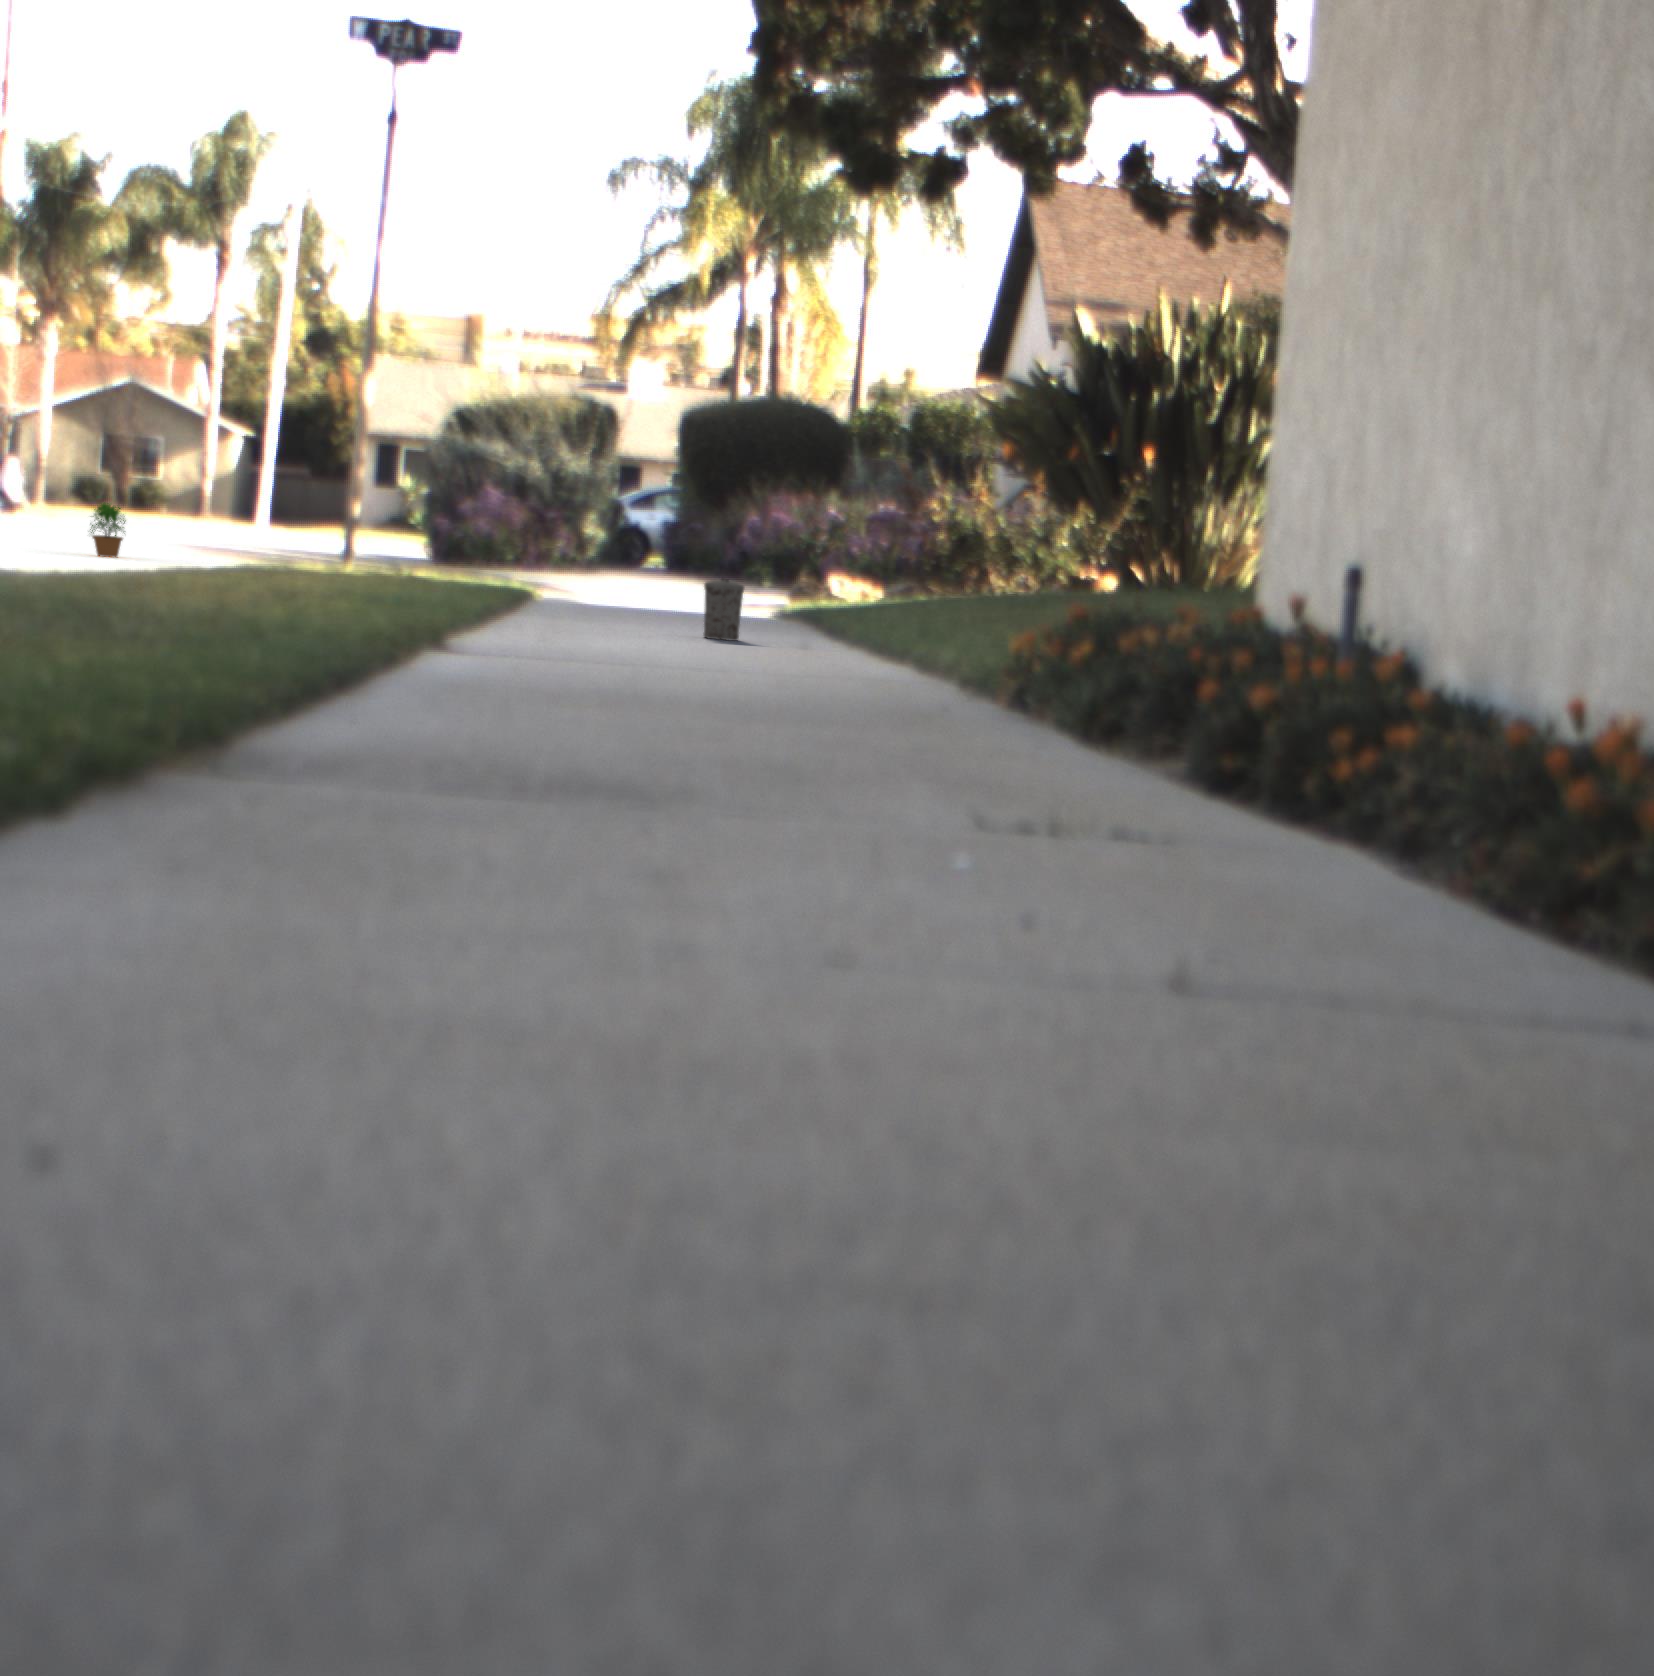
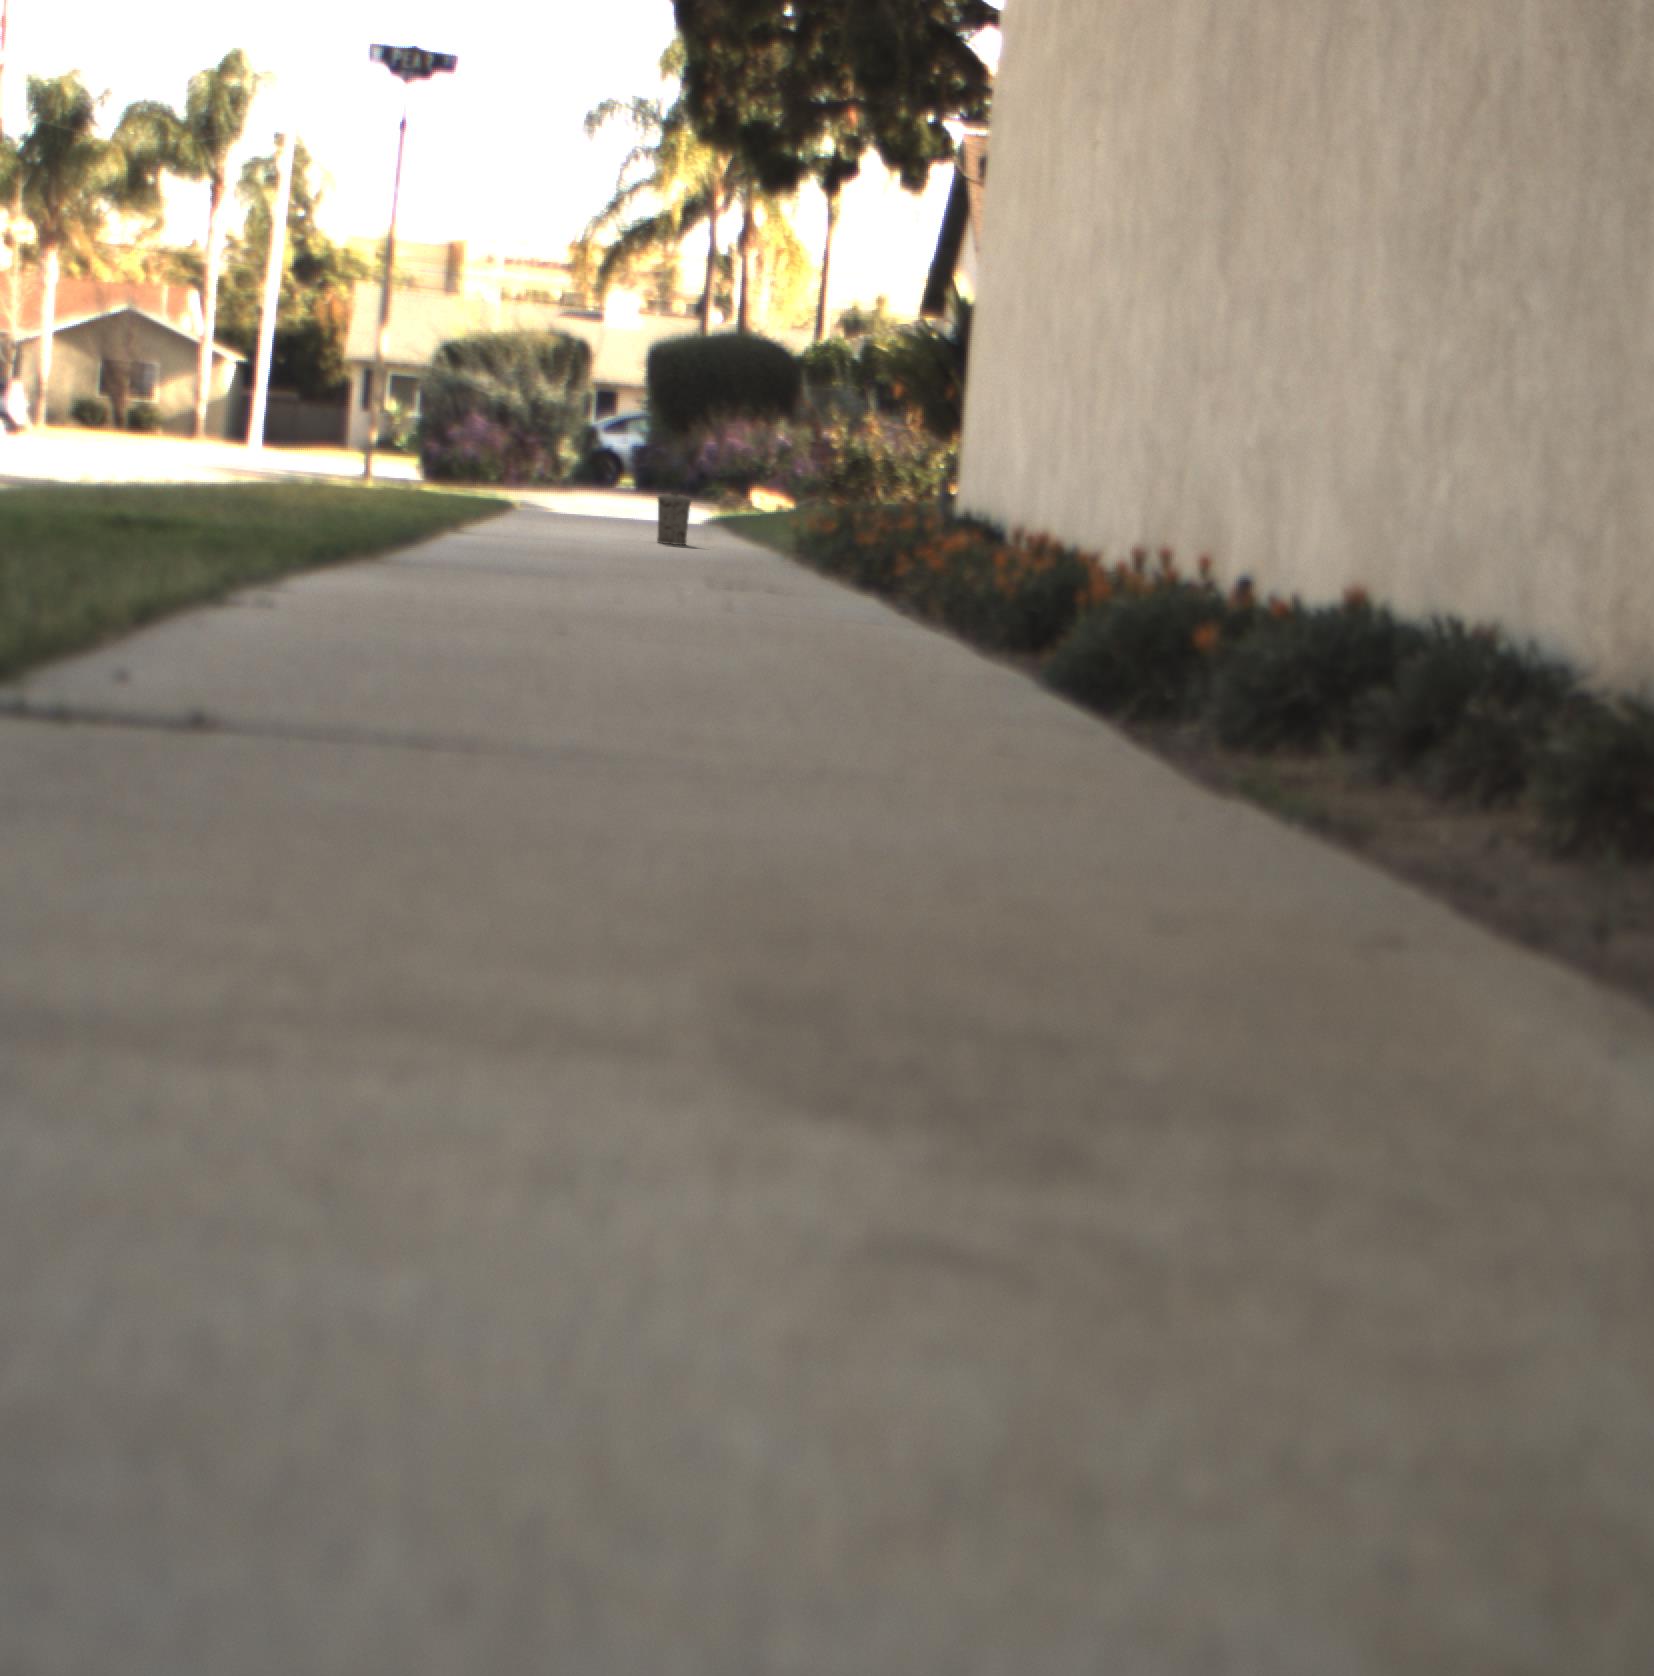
potted plant: present [90,503,126,558] -> none [125,425,161,474]

